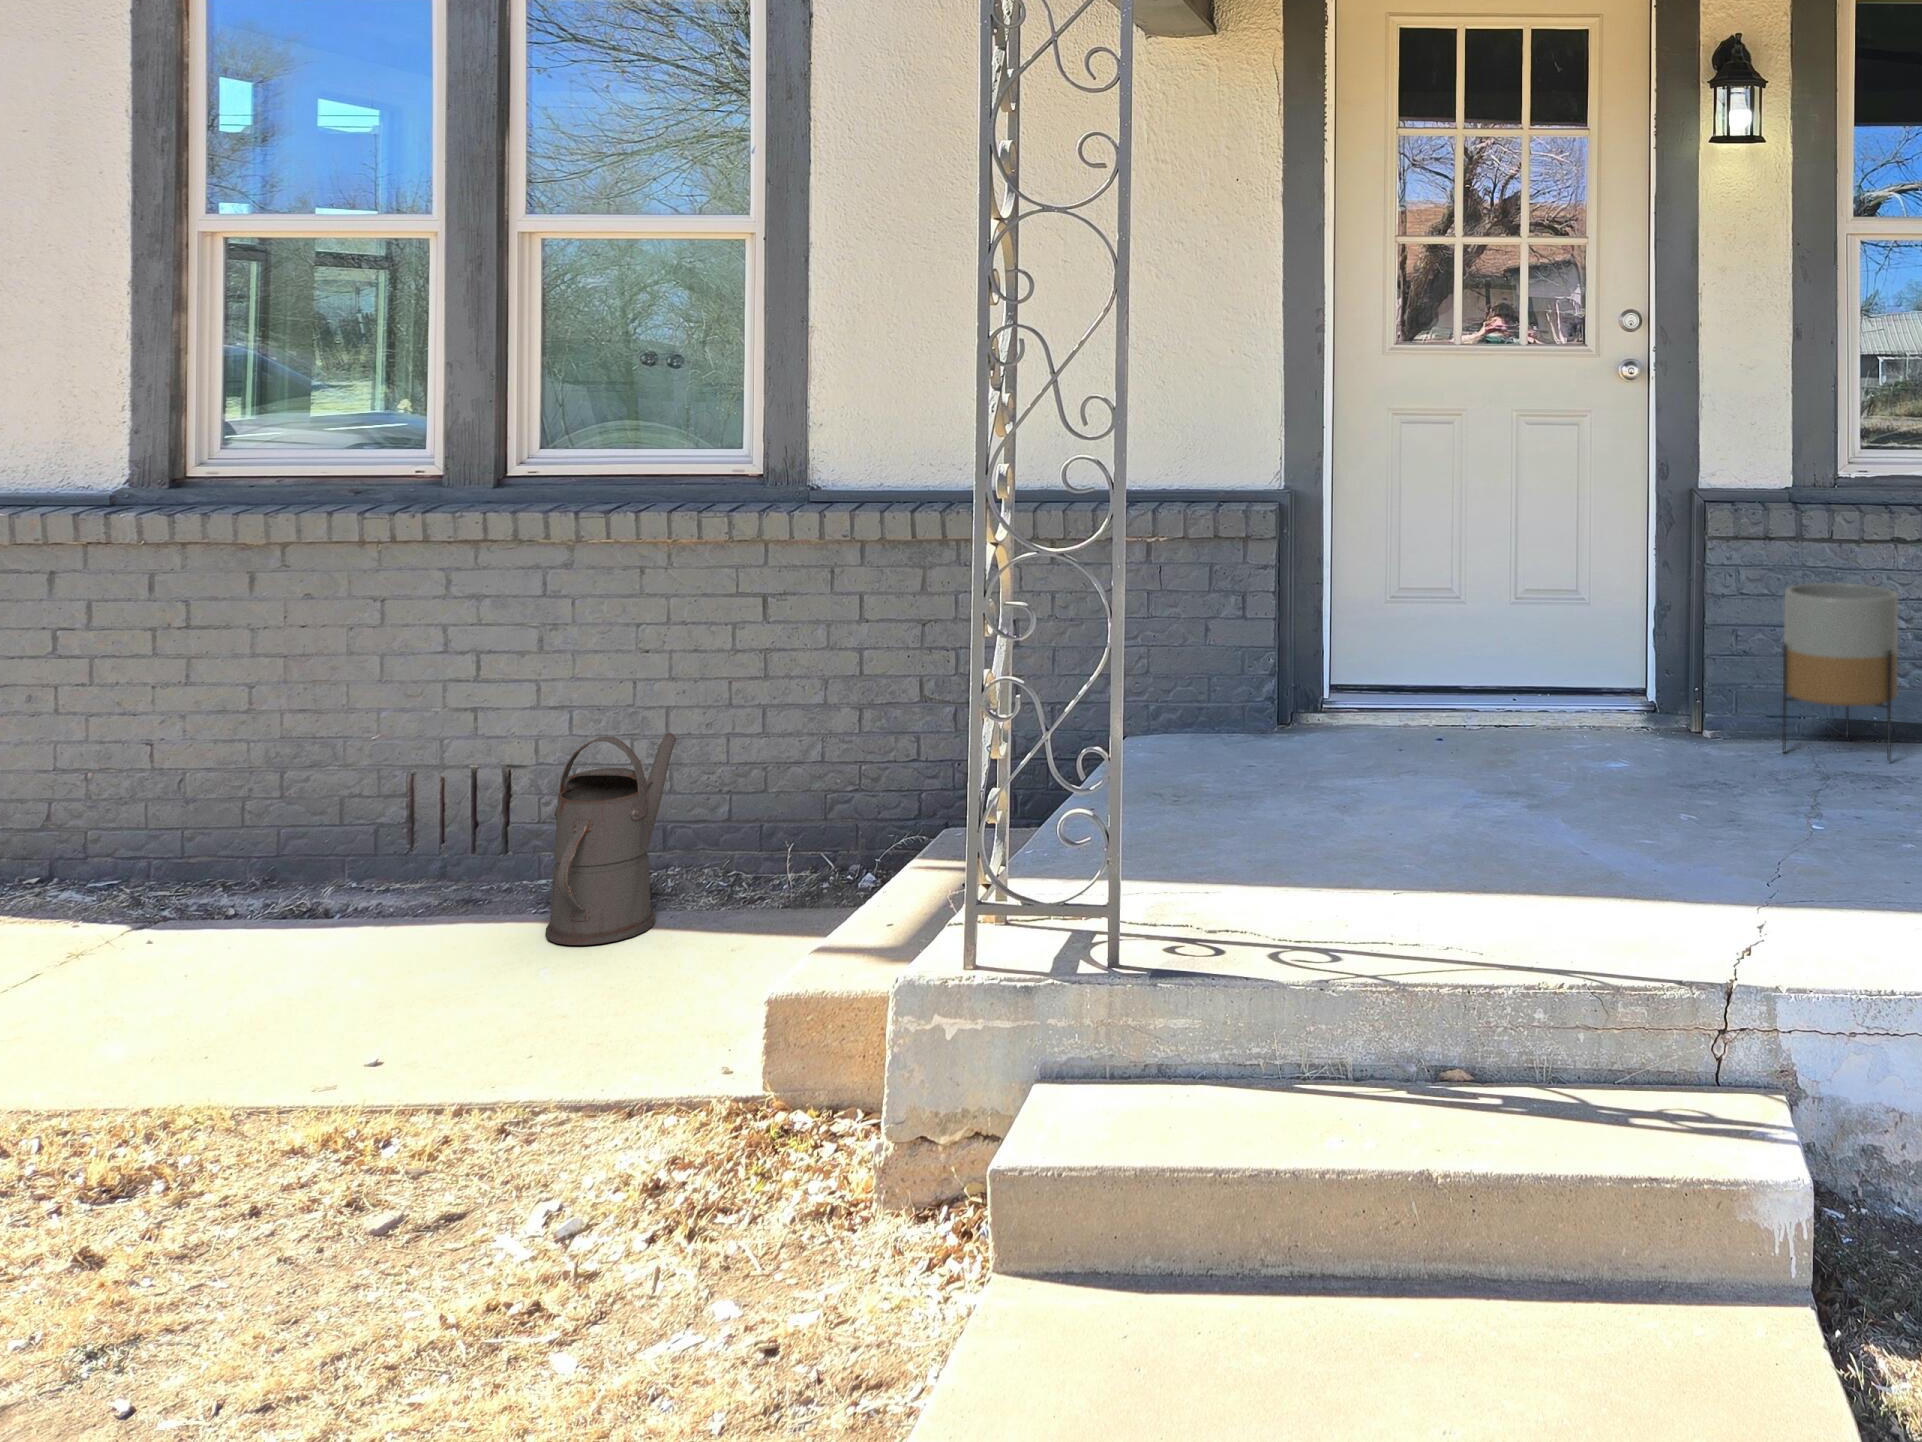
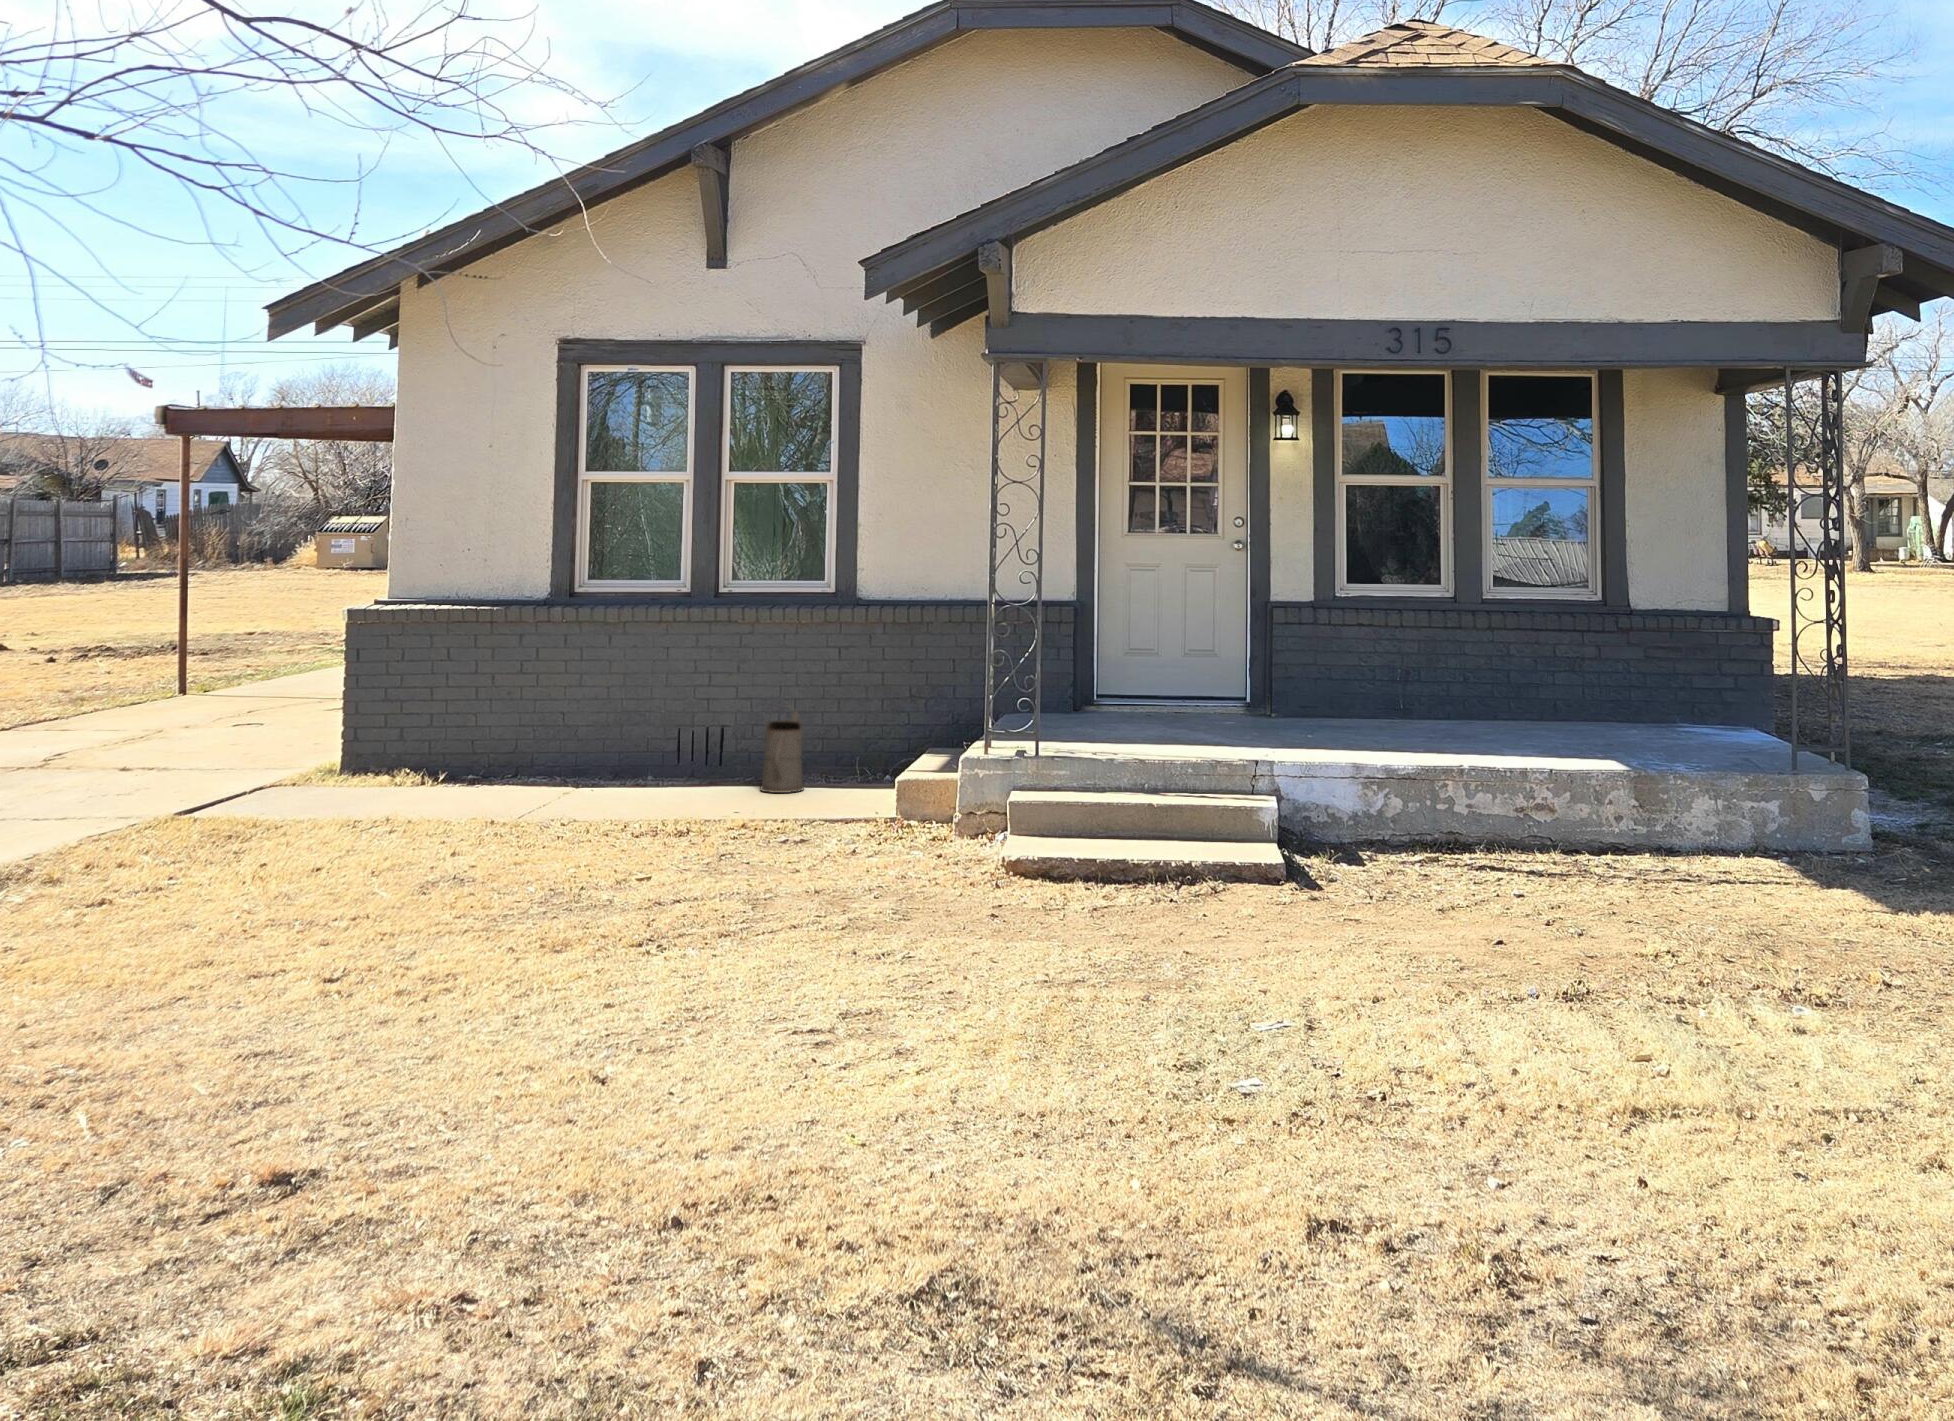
planter: present [1782,583,1898,761] -> none [1304,645,1356,722]

